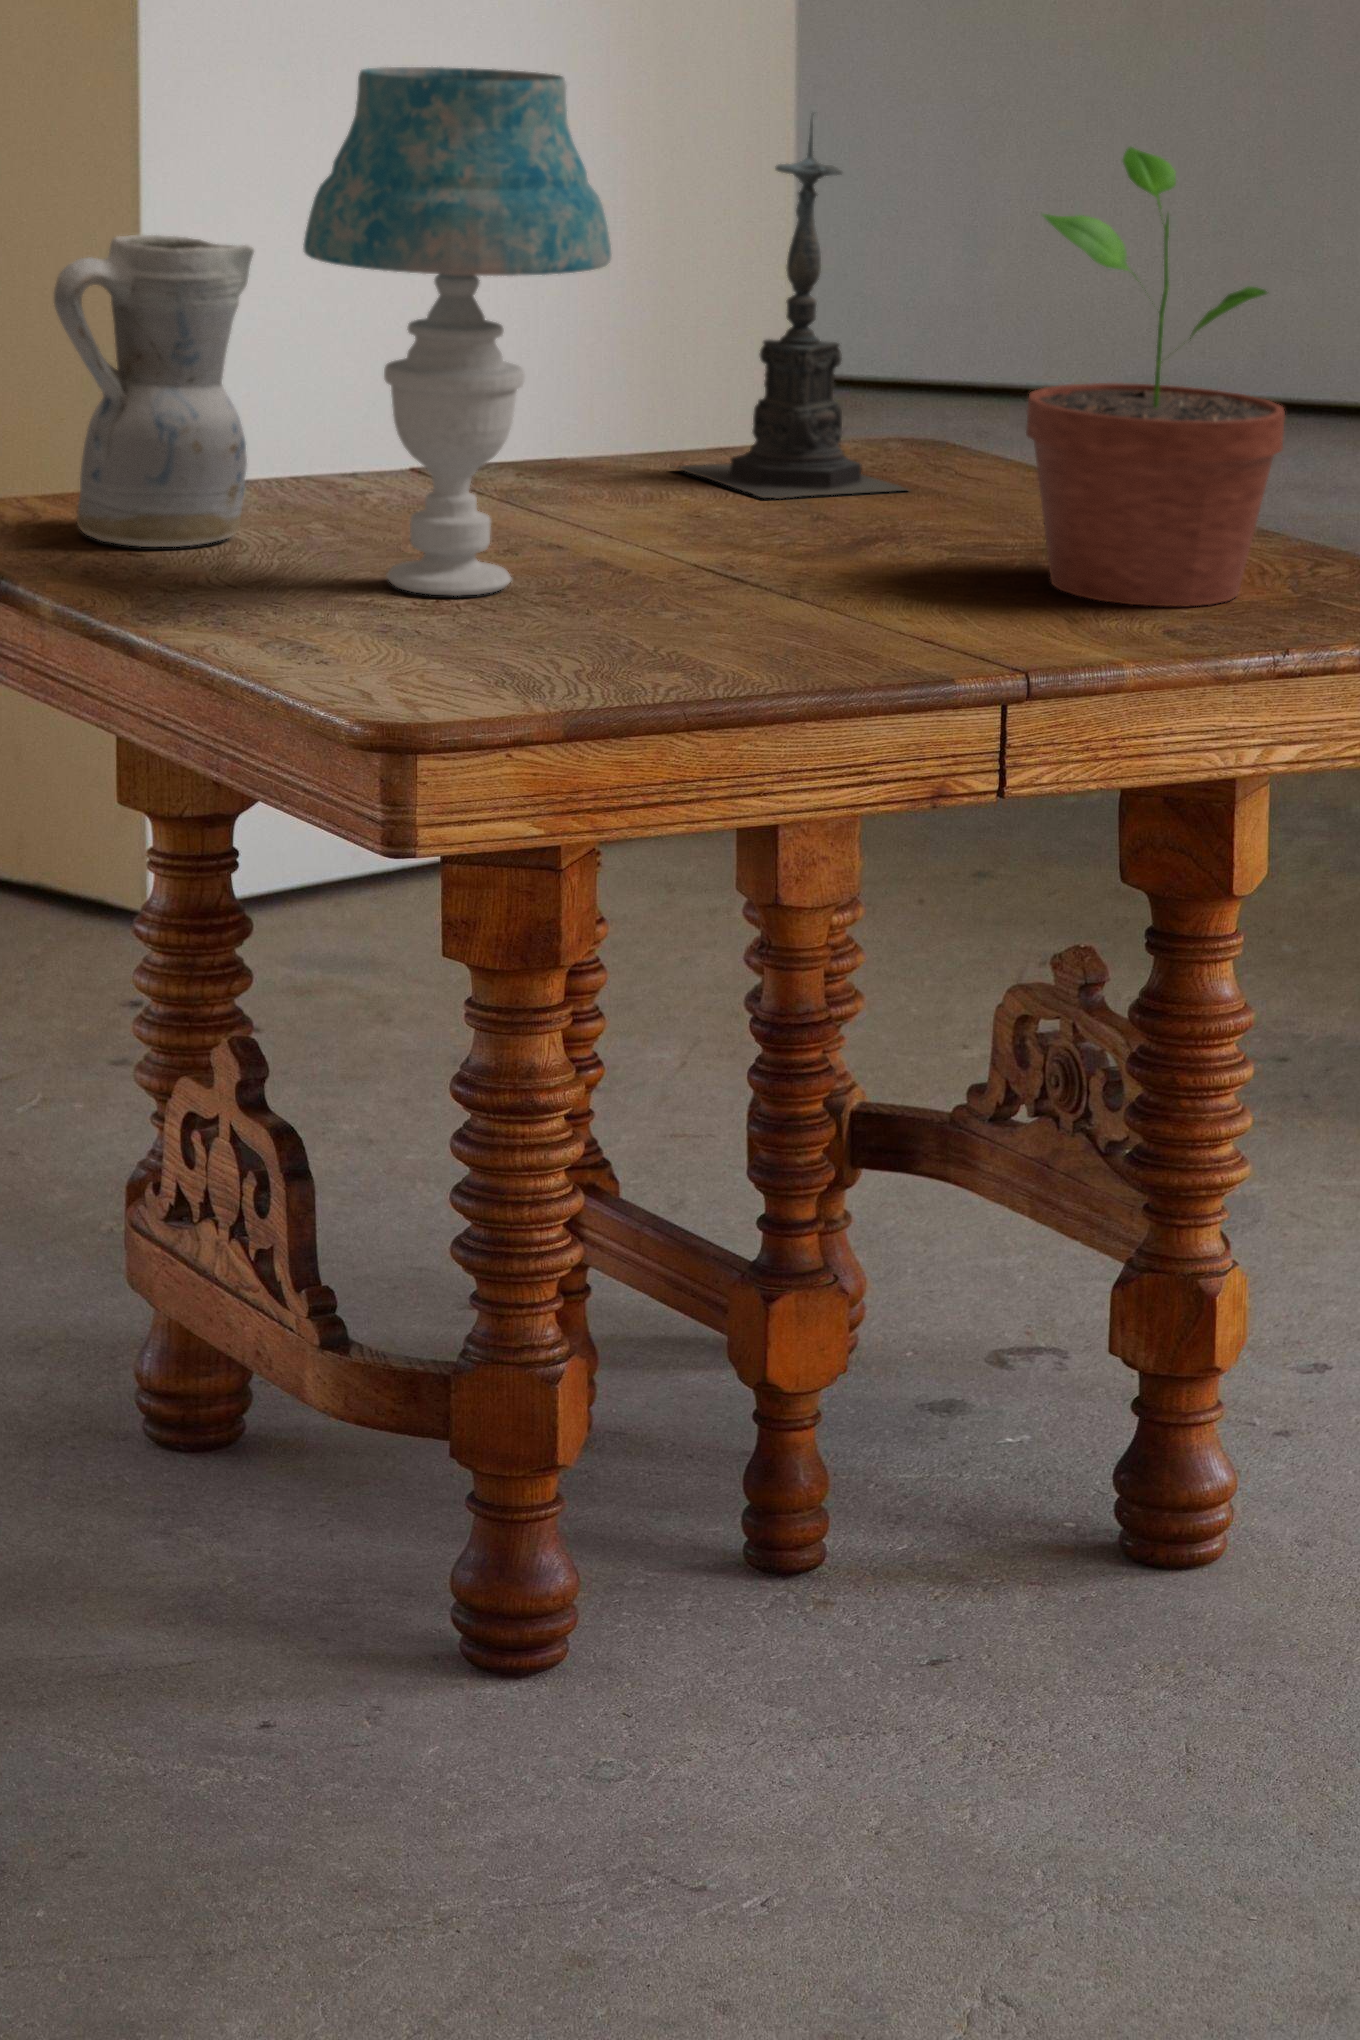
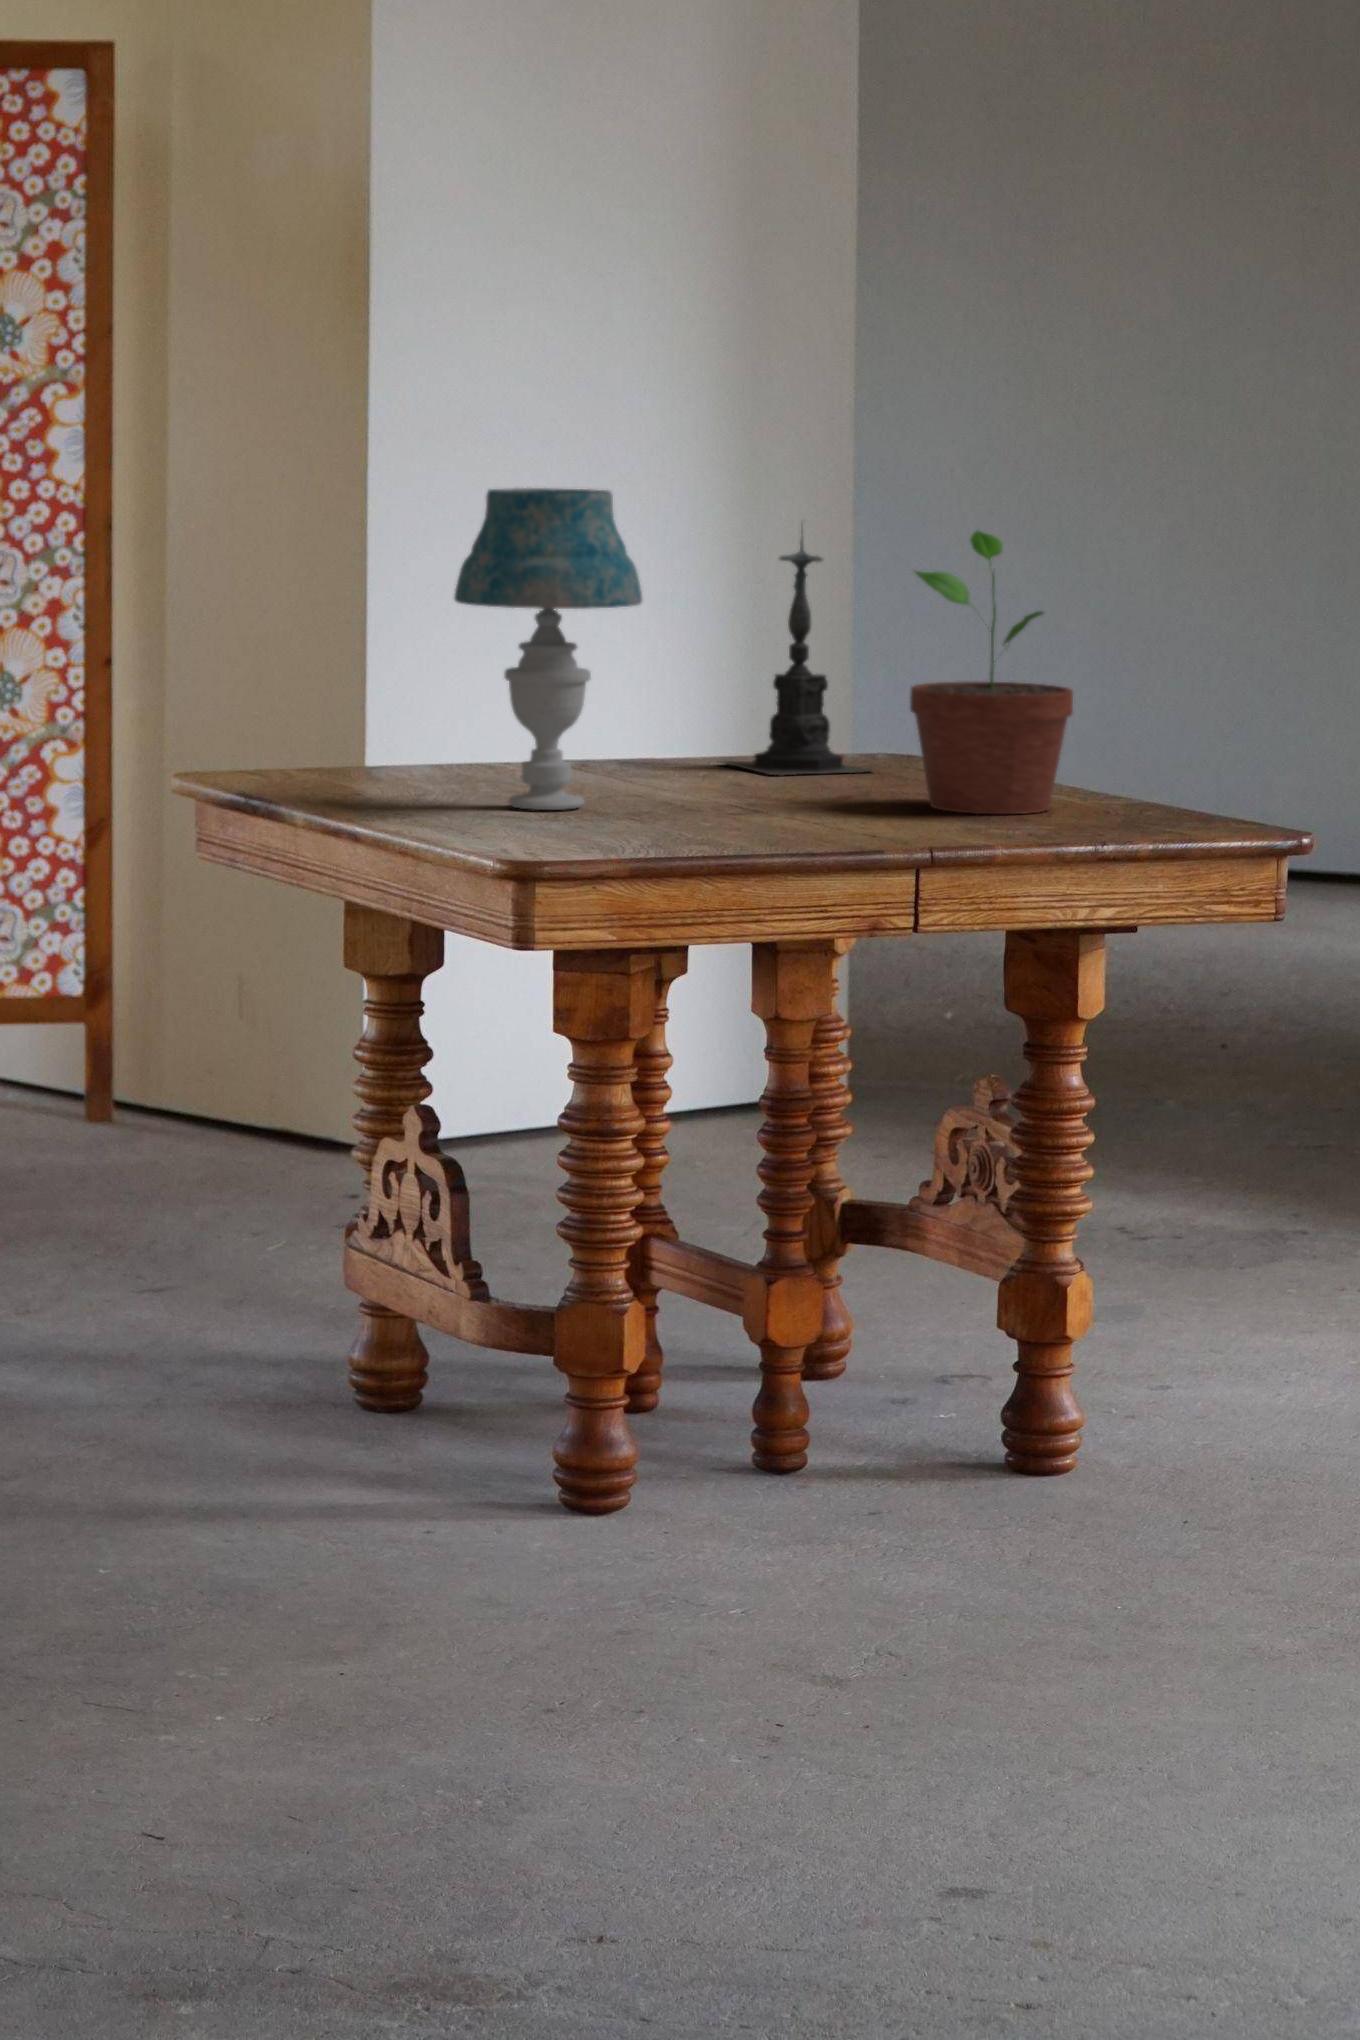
ceramic pitcher: present [54,235,254,547] -> none [304,599,429,793]

